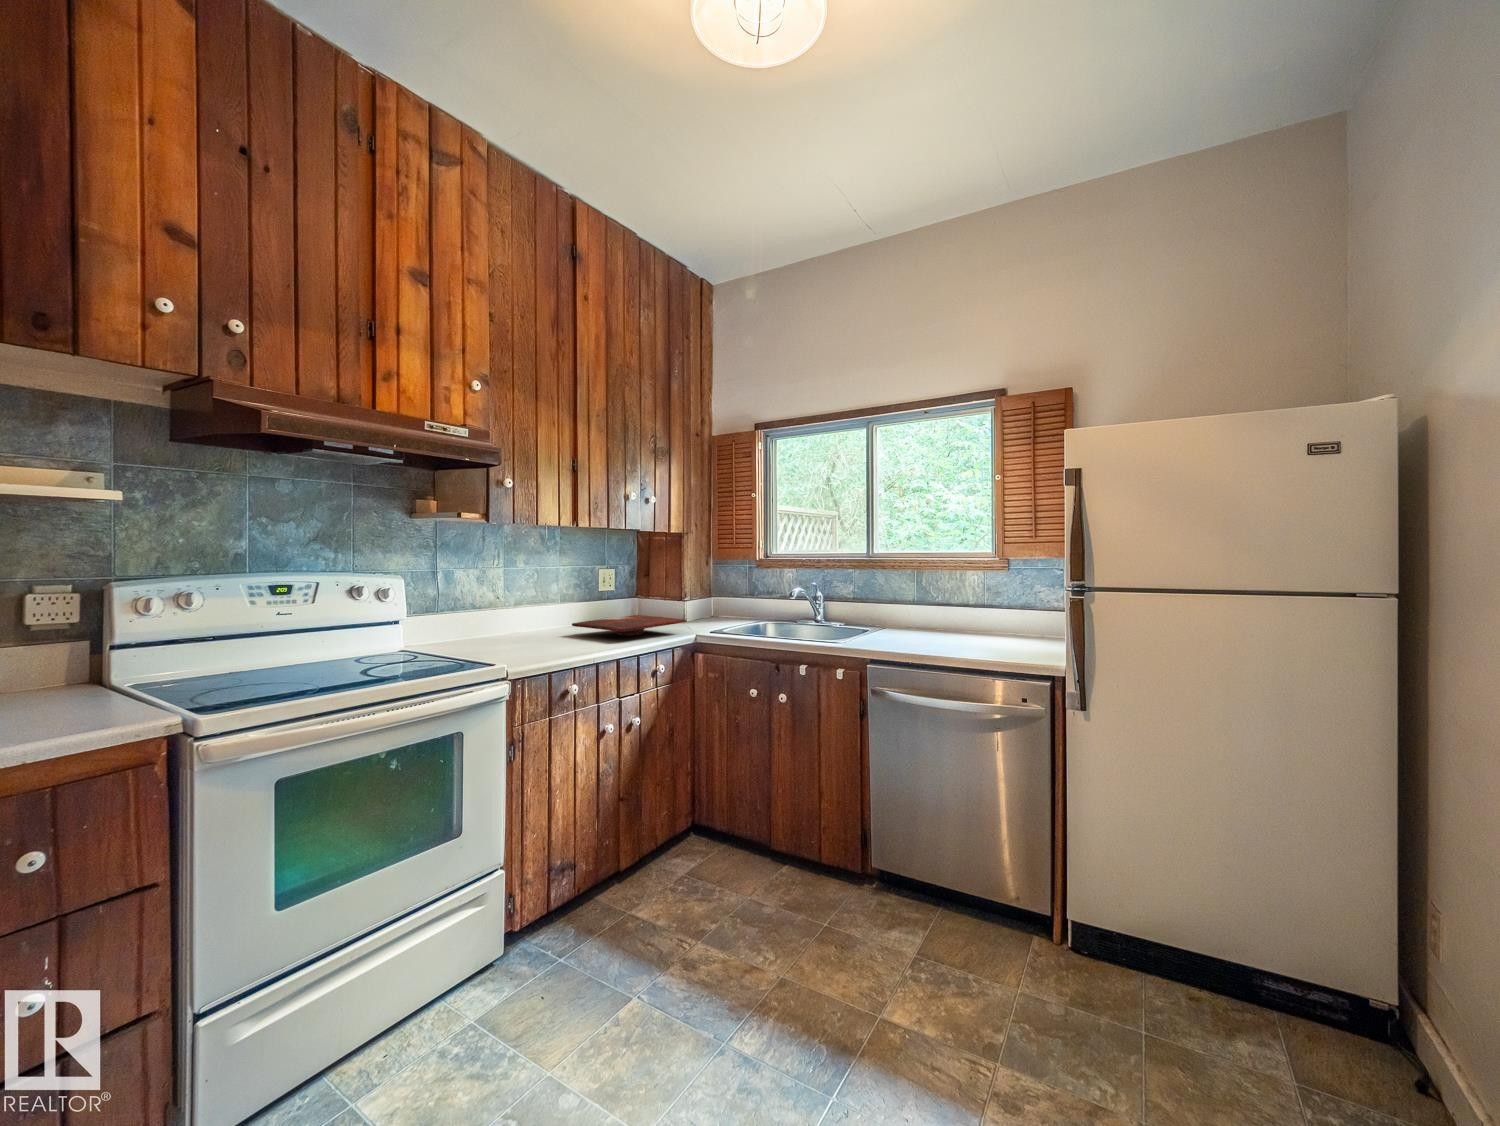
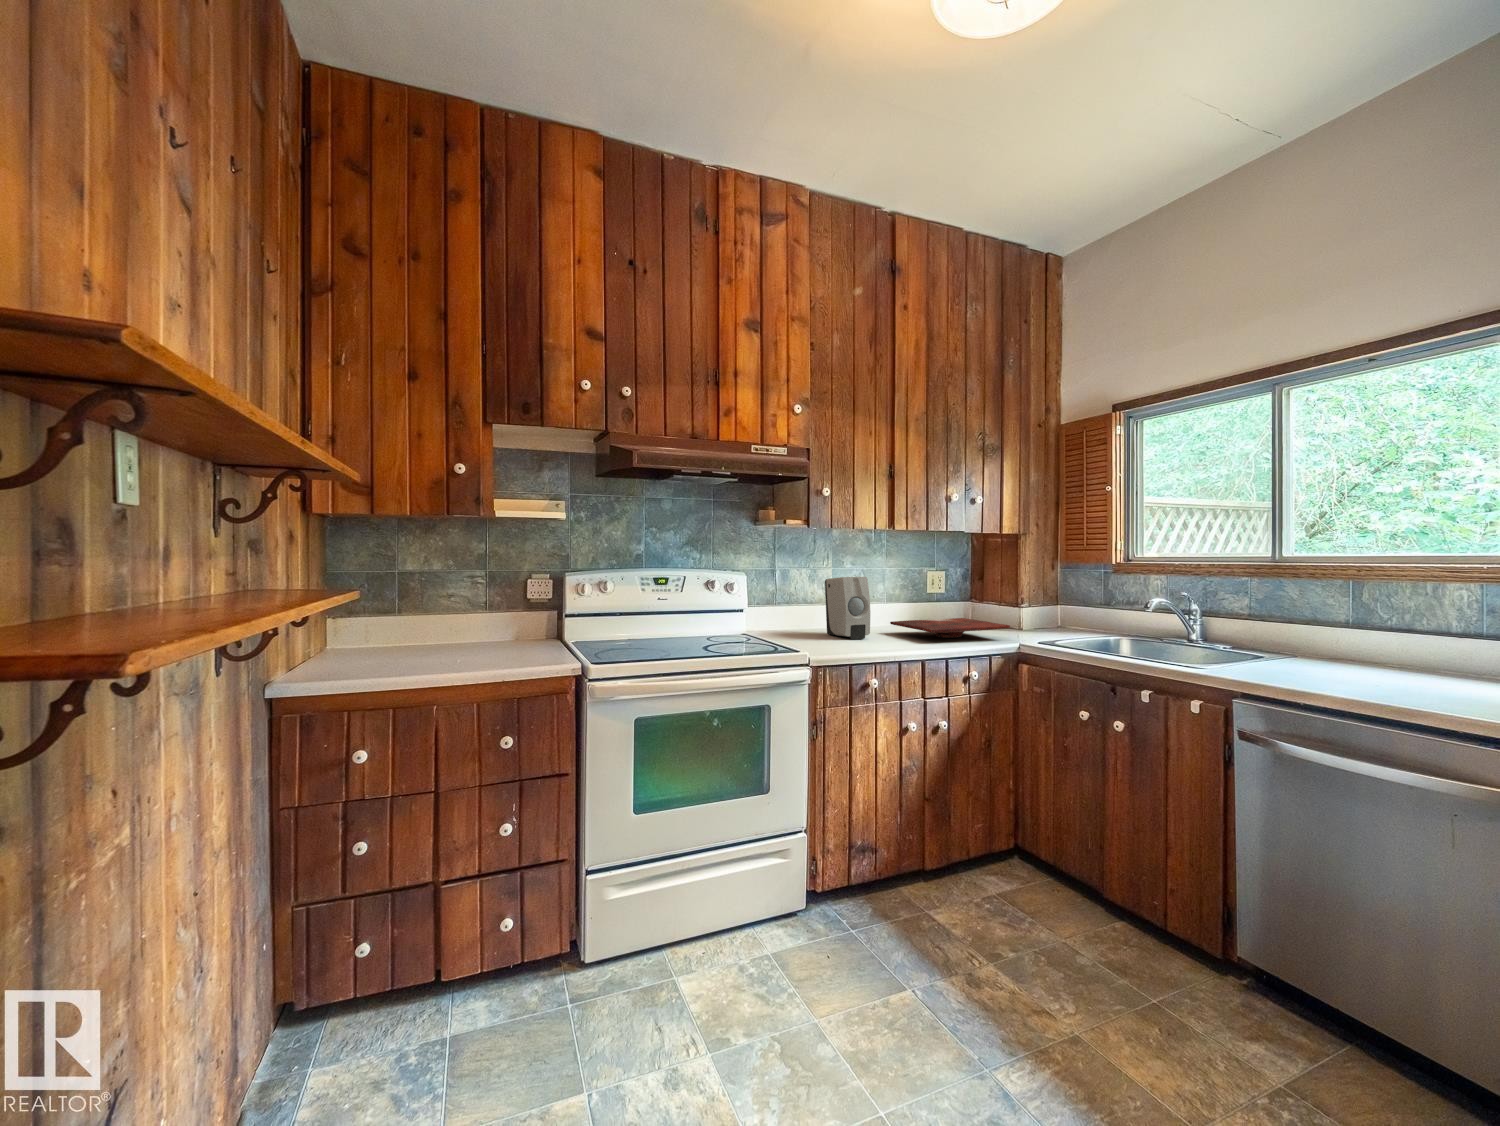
soap dispenser: none [502,577,557,645] -> present [825,577,870,639]

